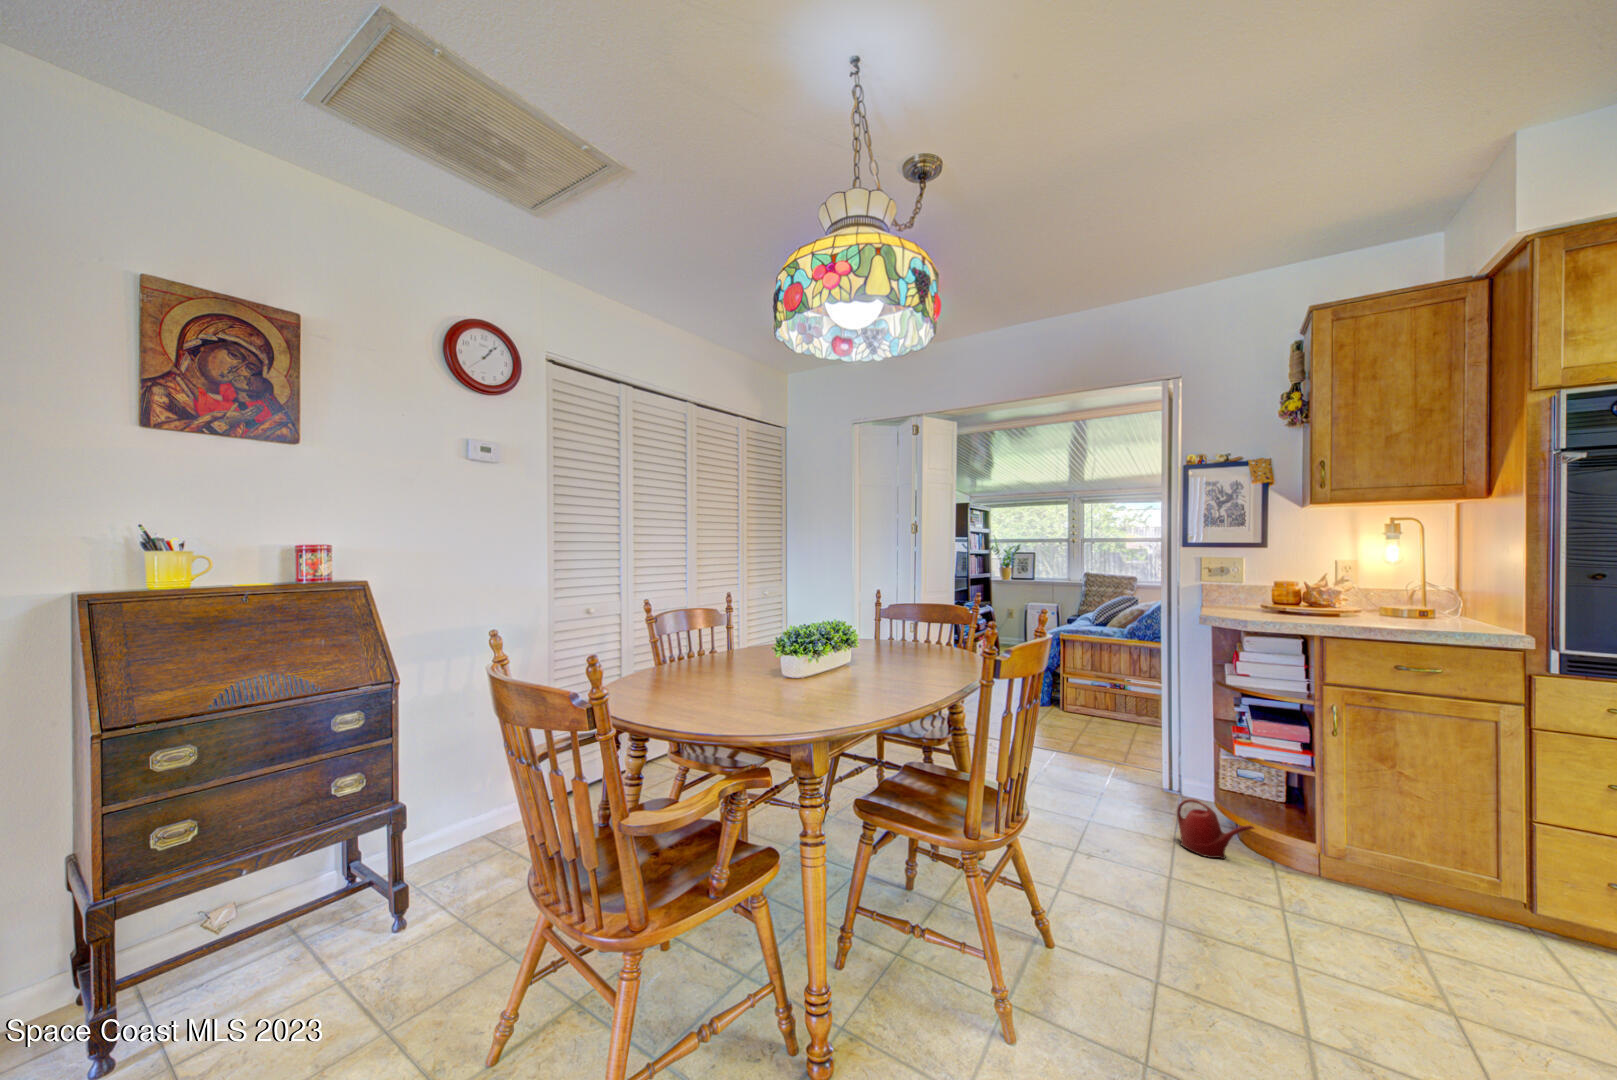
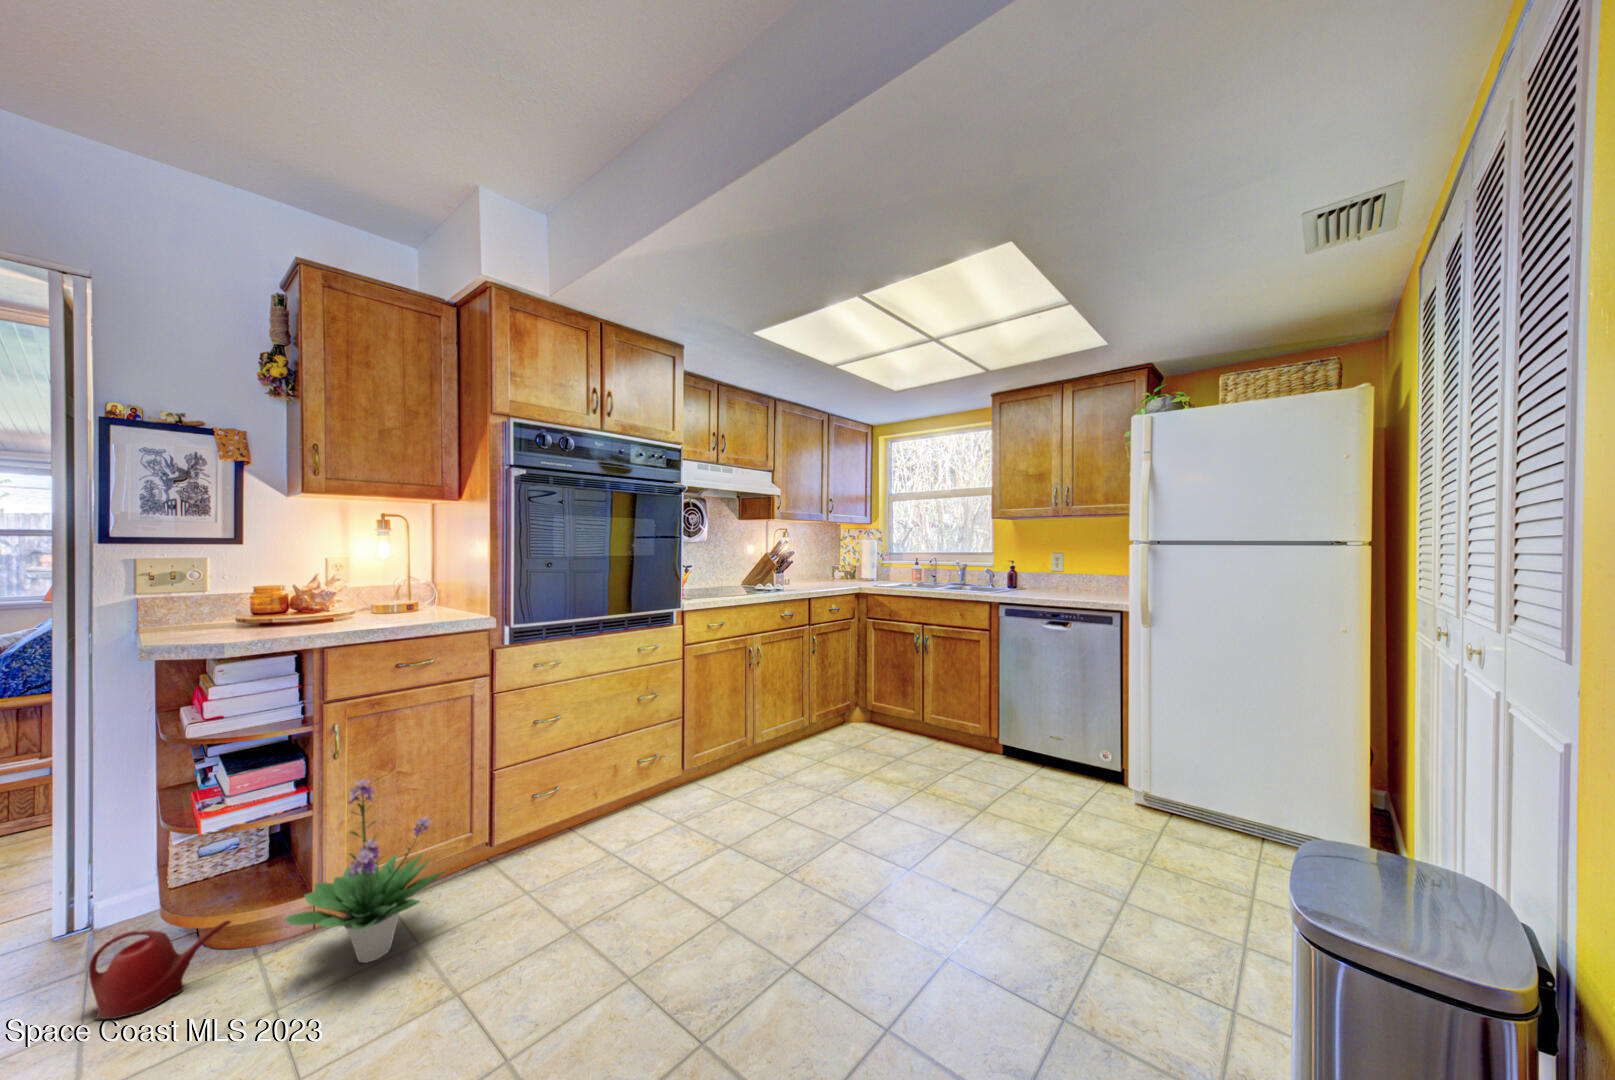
potted plant: none [1290,760,1455,932] -> present [285,779,444,963]

